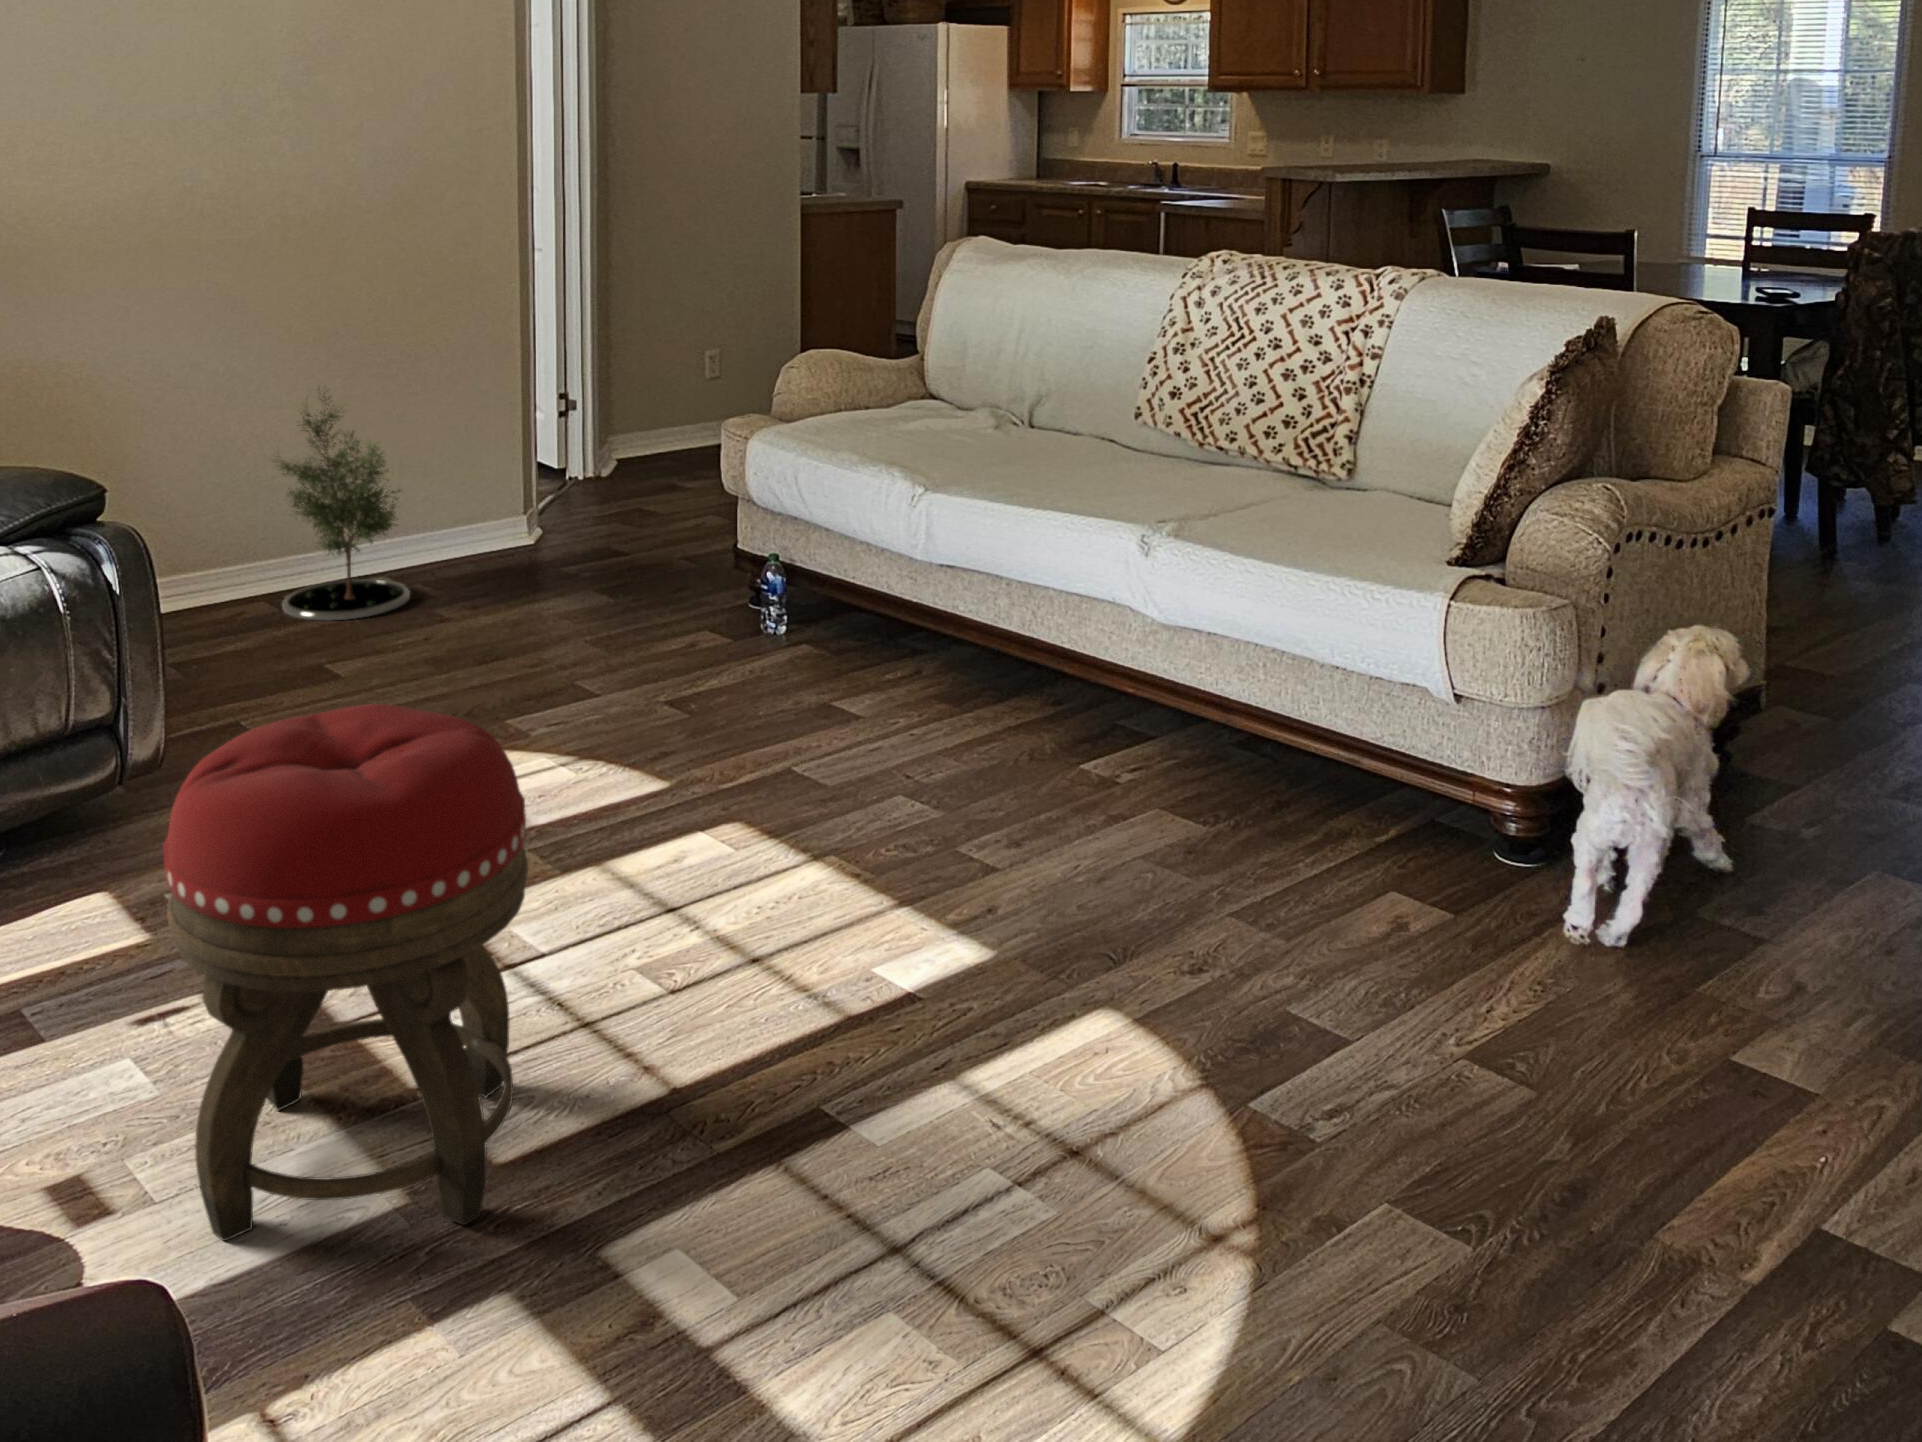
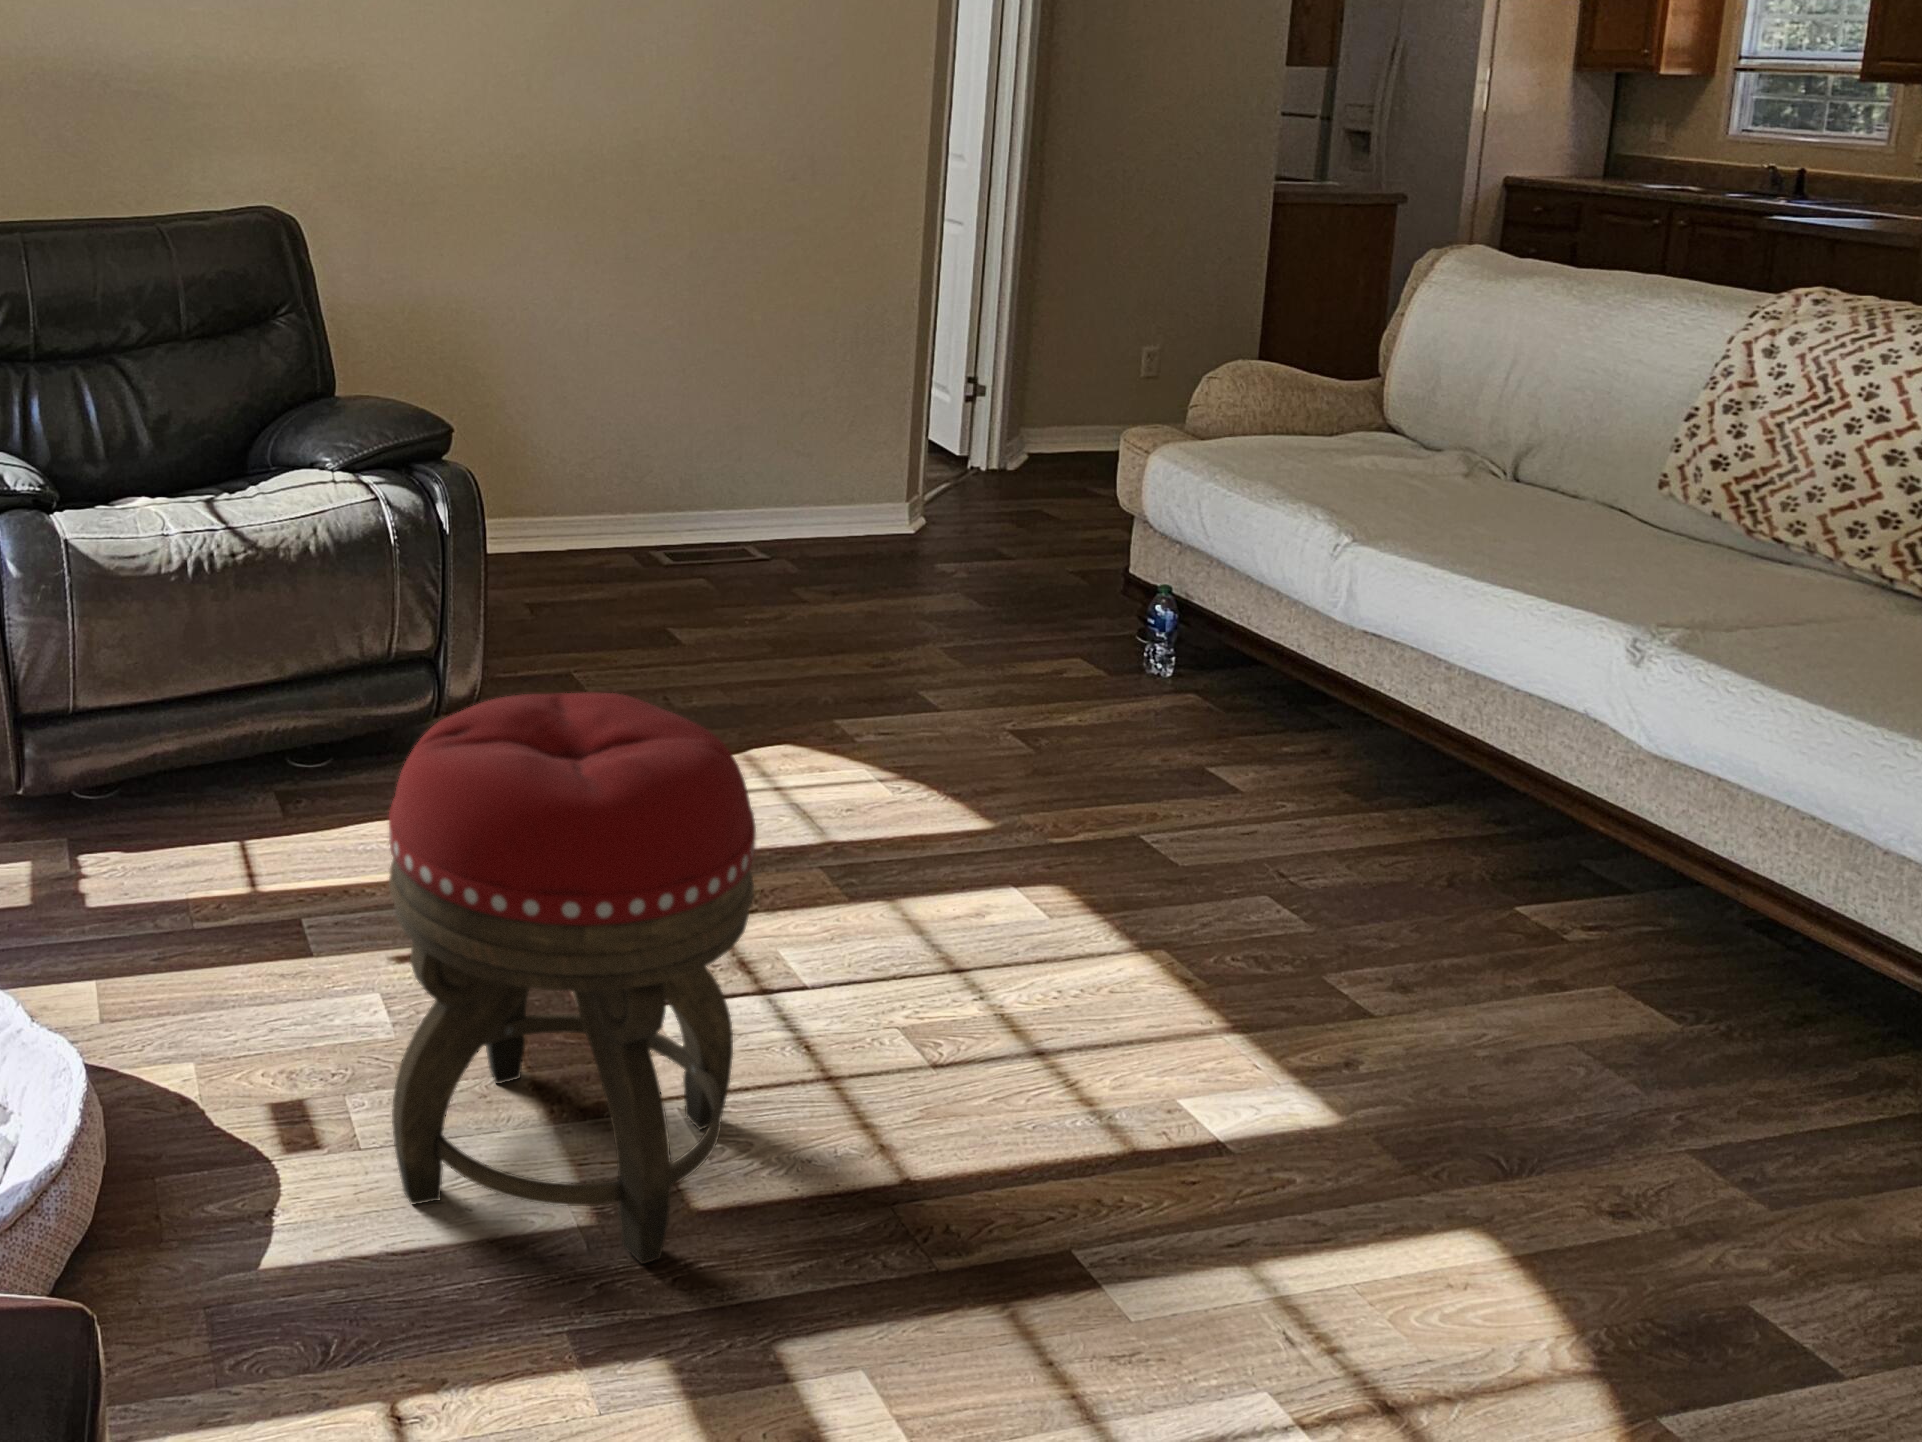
potted tree: present [275,393,410,621] -> none [634,349,766,589]

